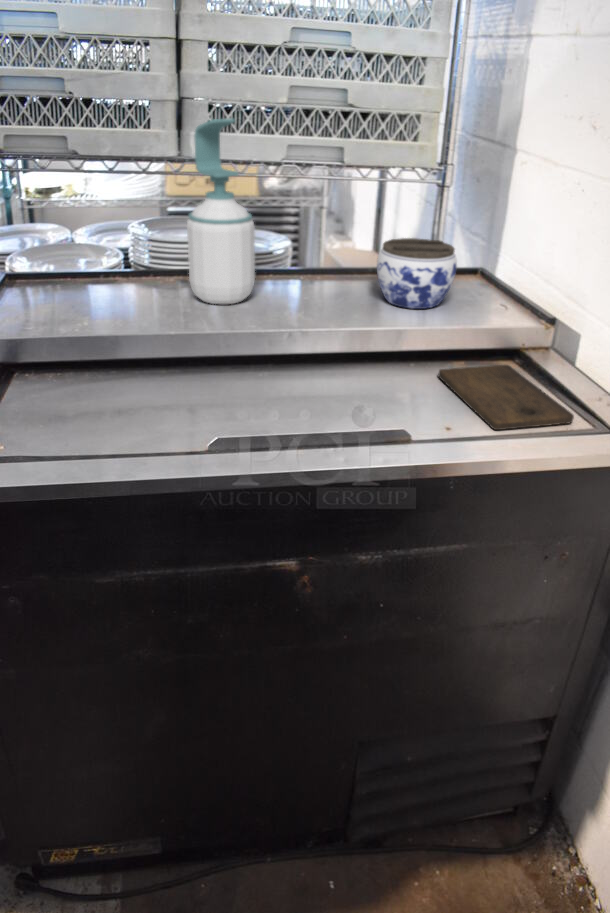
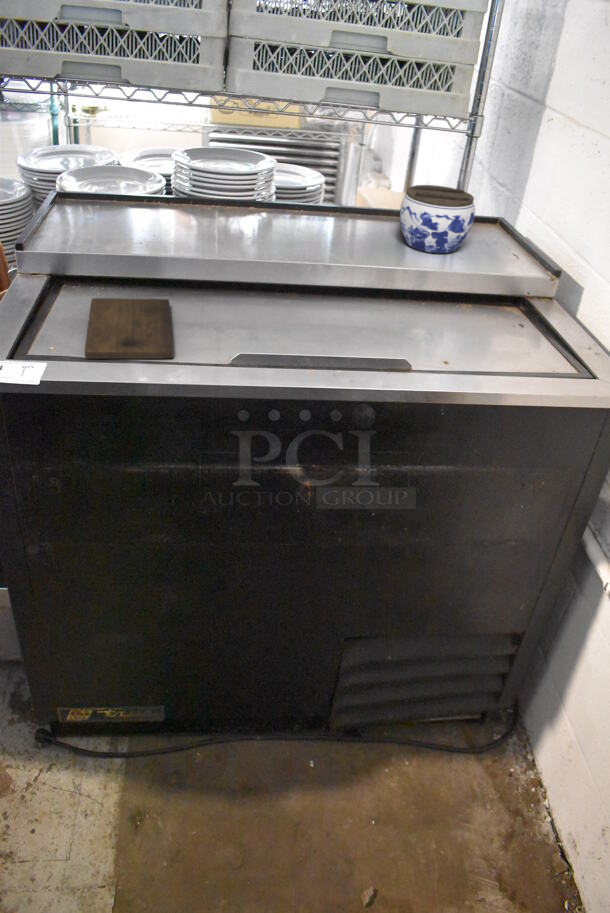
soap bottle: present [187,119,255,304] -> none [225,61,289,236]
cutting board: present [438,365,574,430] -> present [85,298,173,359]

